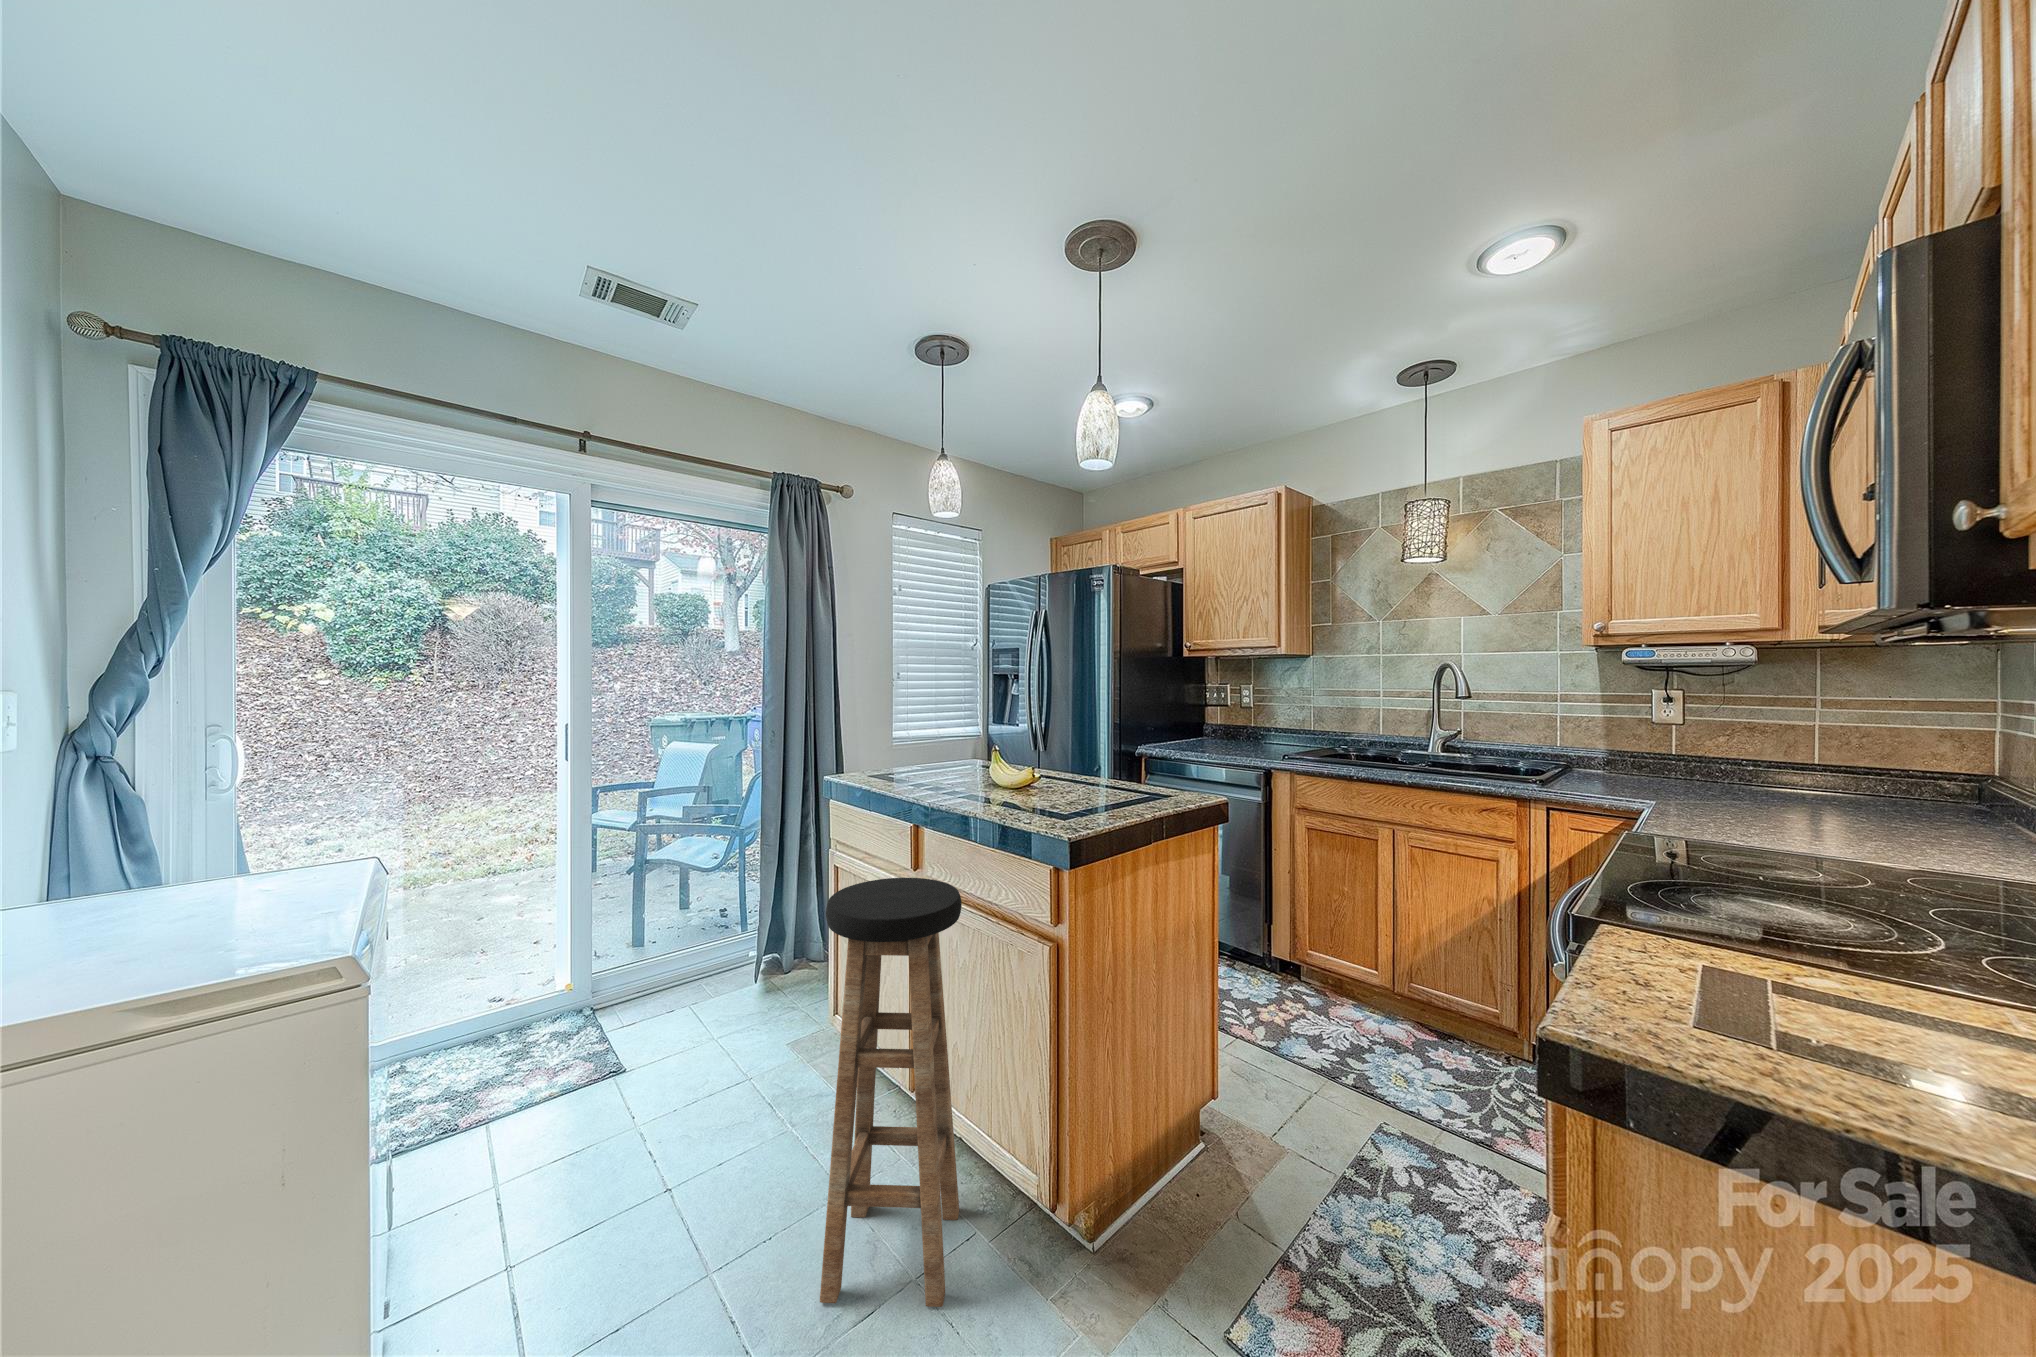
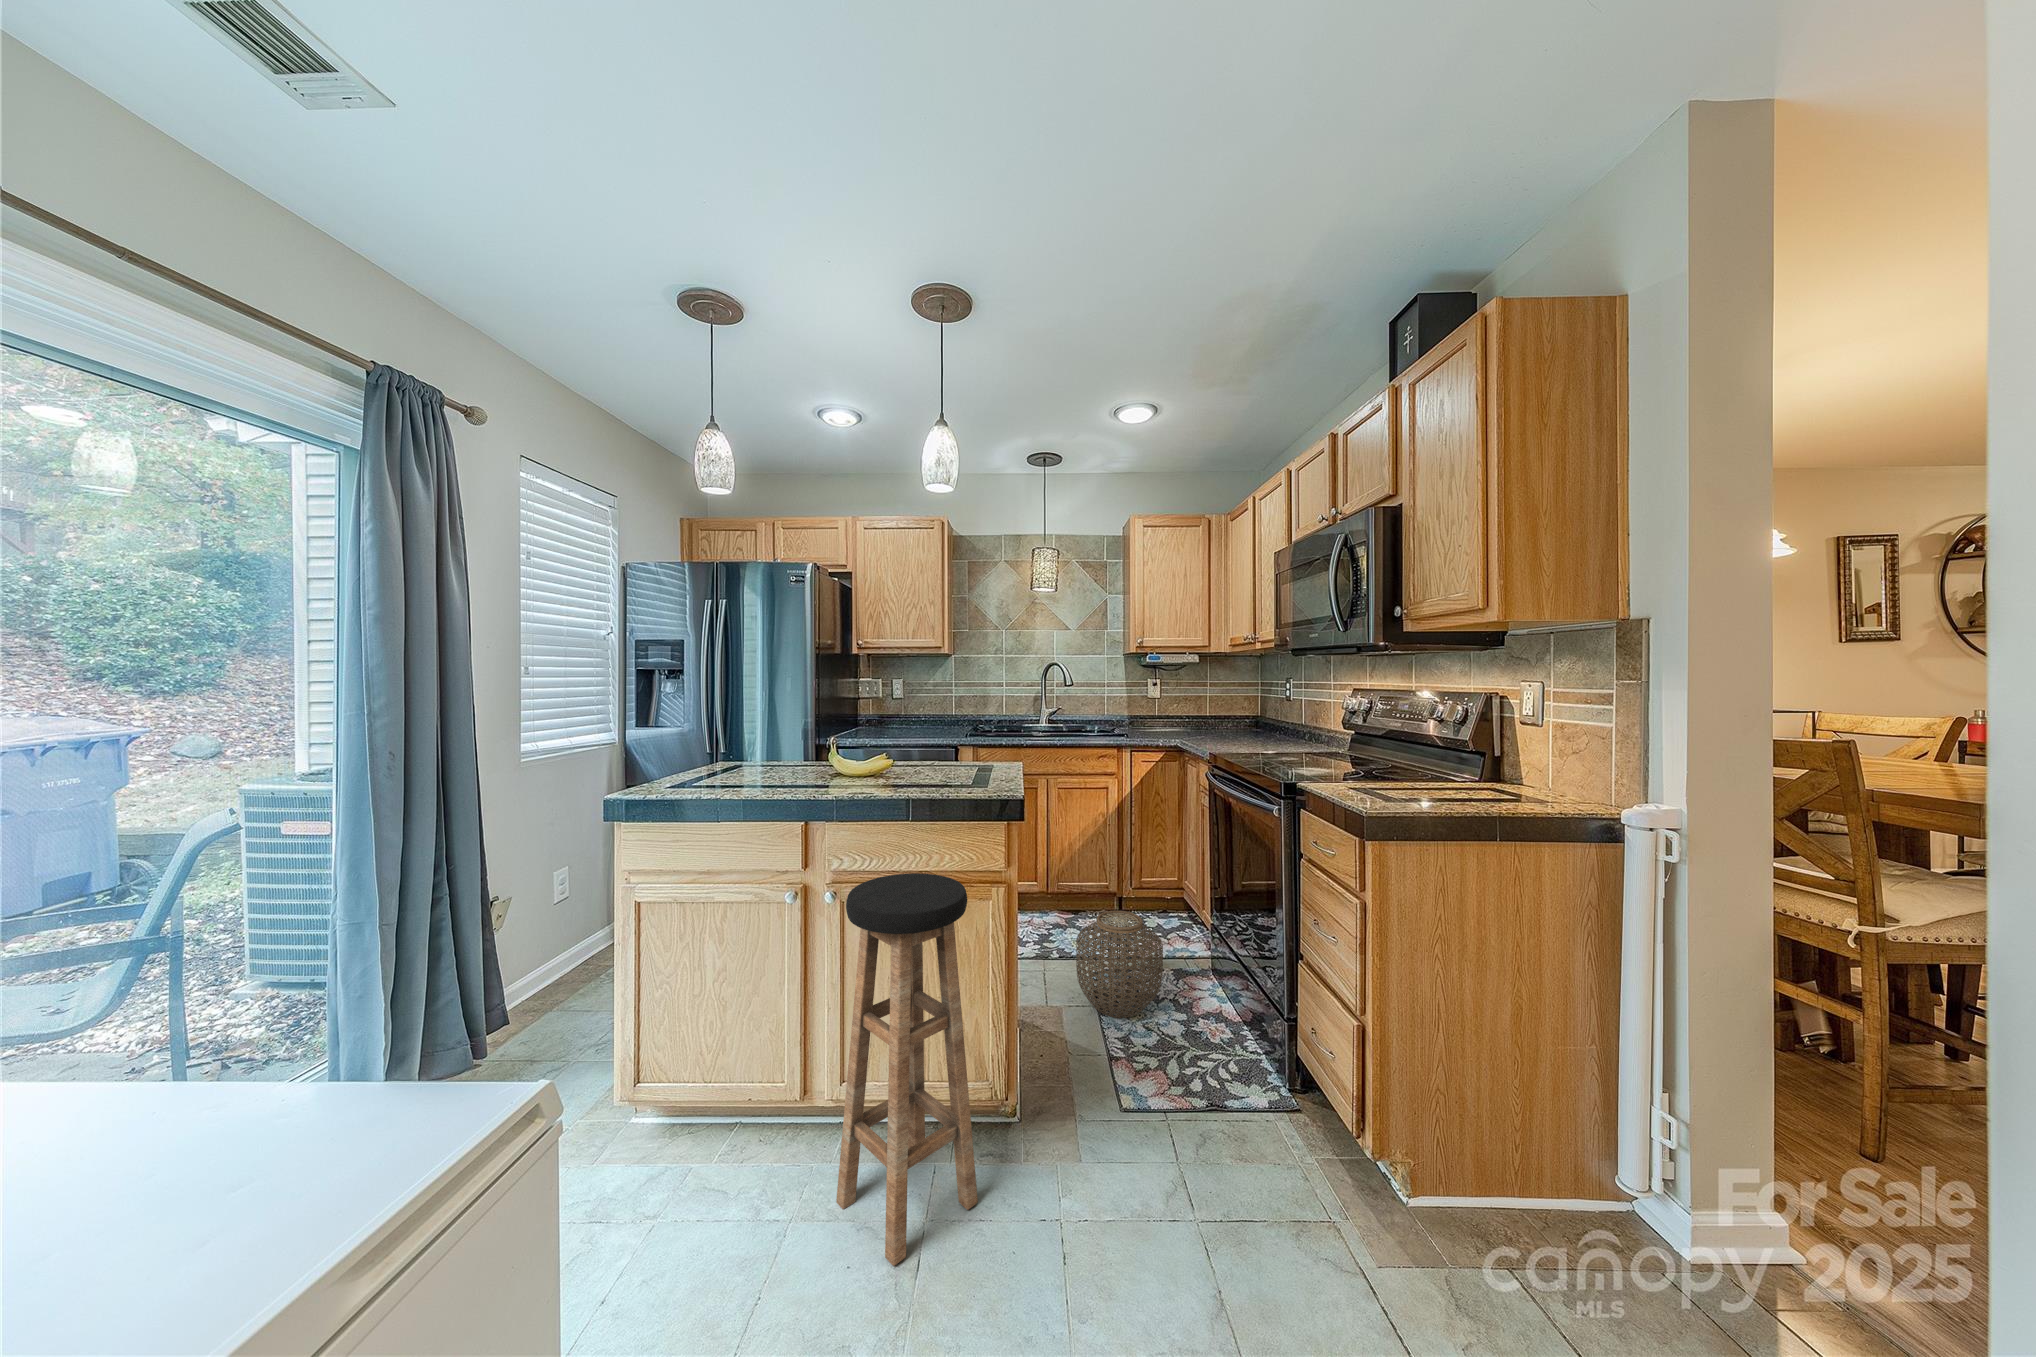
woven basket: none [1299,1037,1453,1225] -> present [1076,911,1163,1018]

